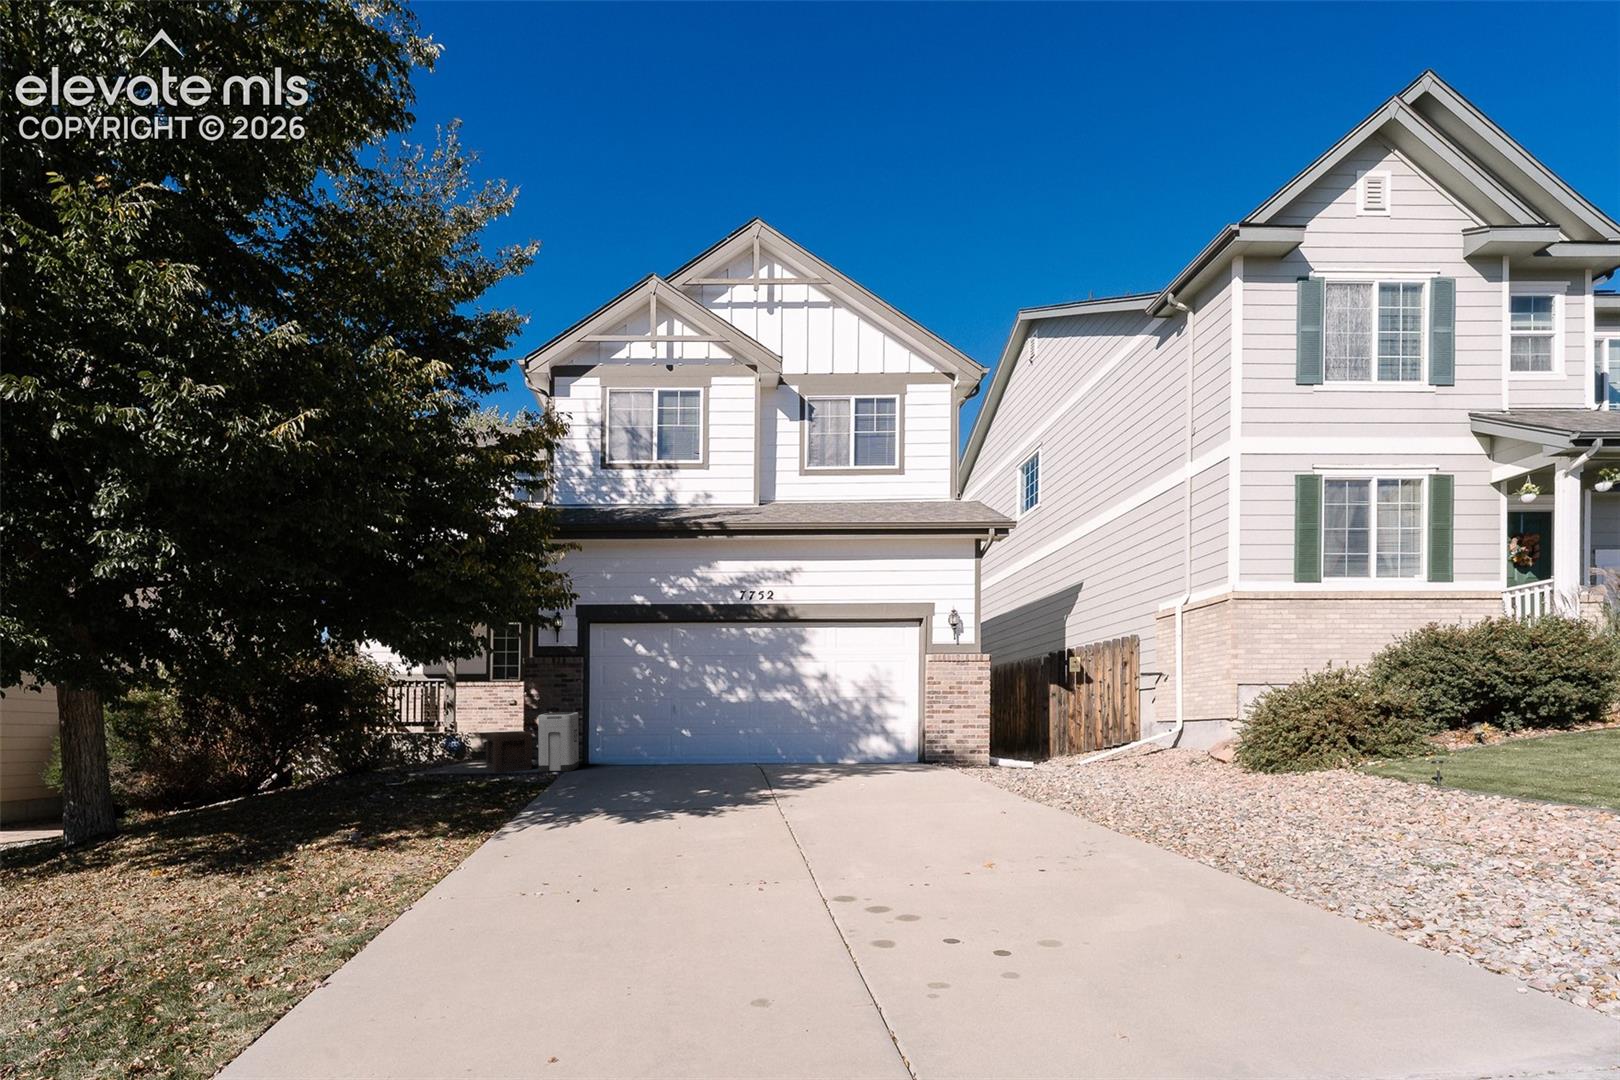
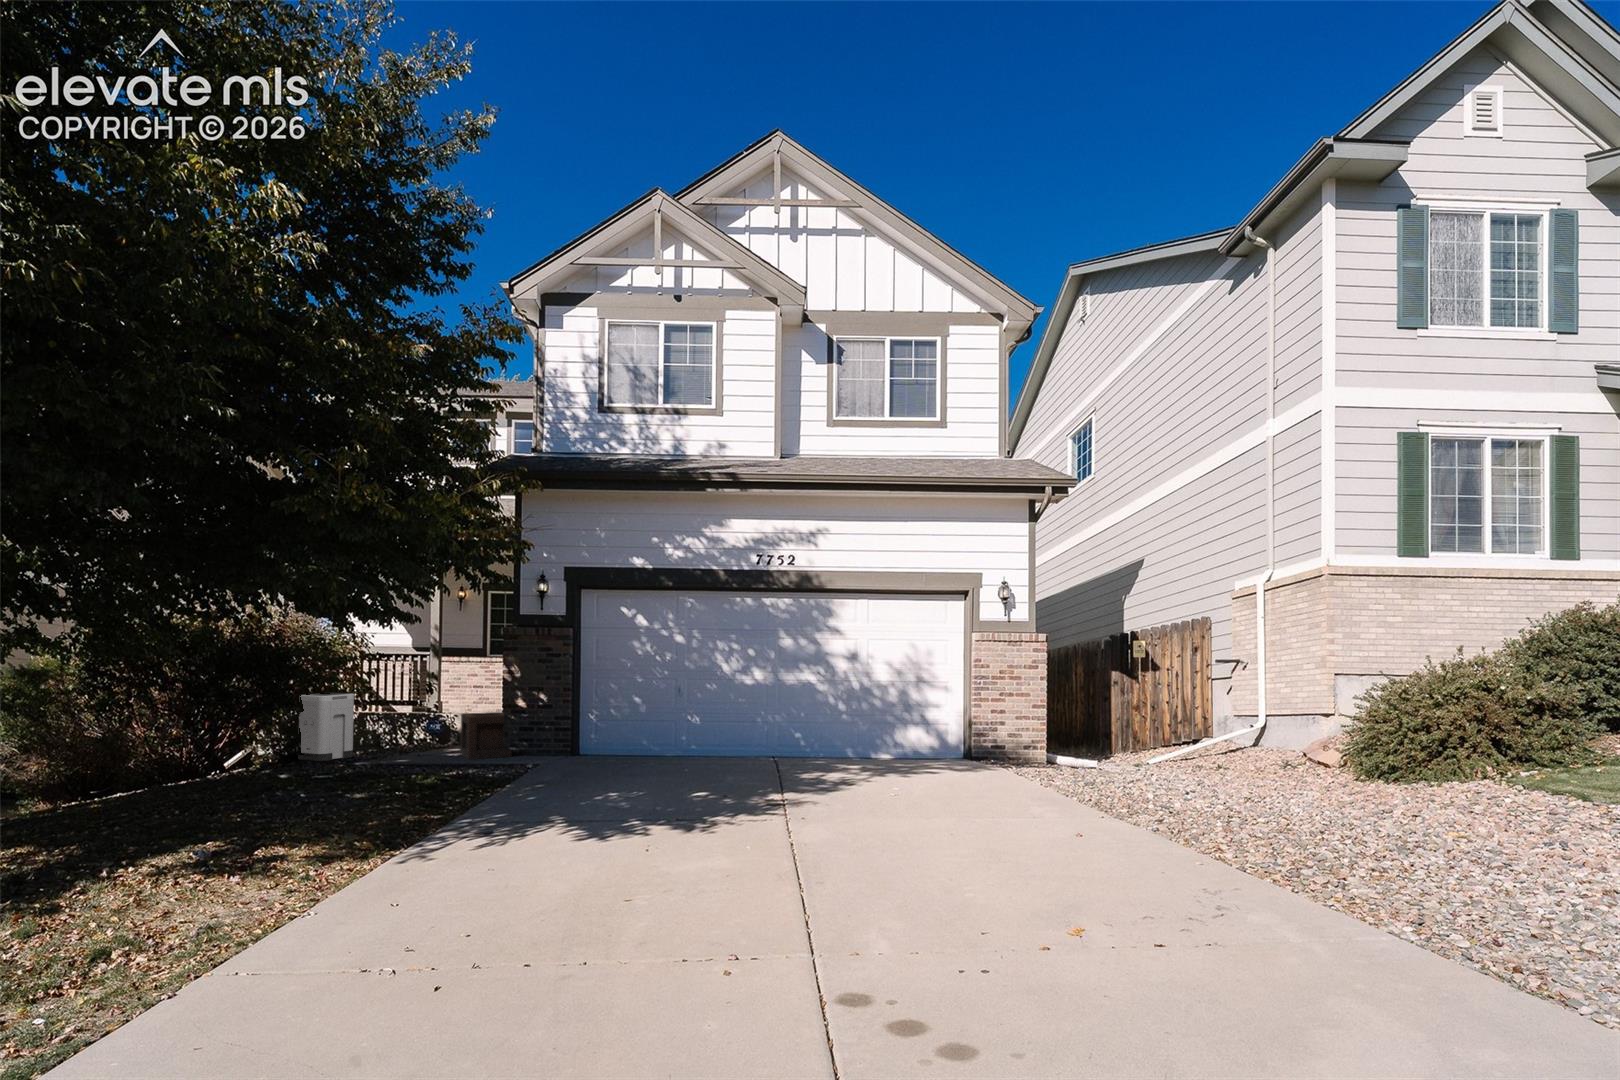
trash can: present [538,712,579,772] -> present [298,693,354,762]

